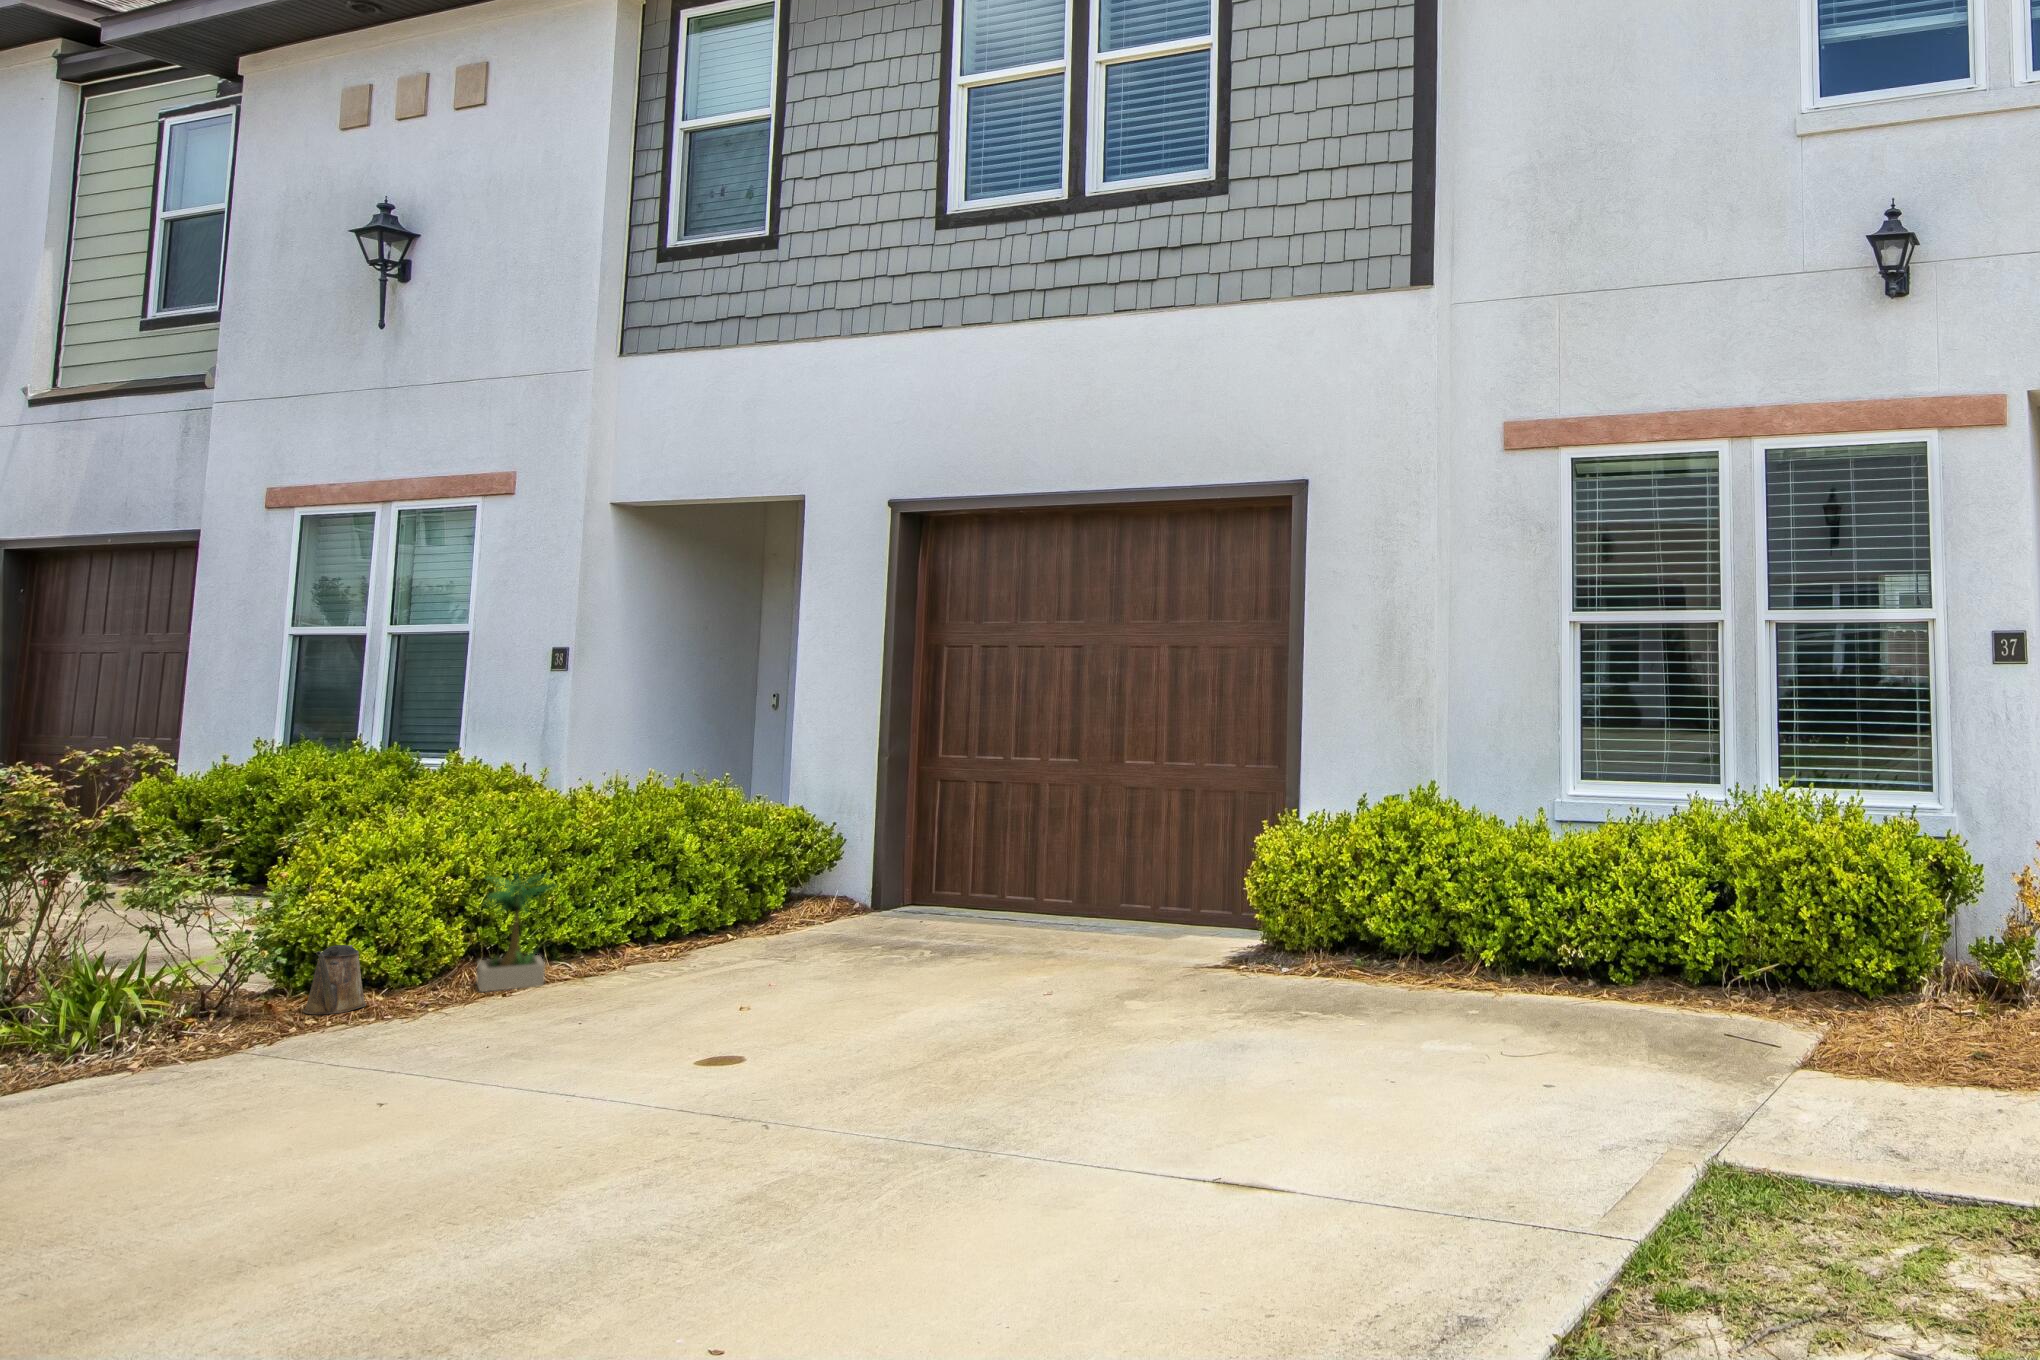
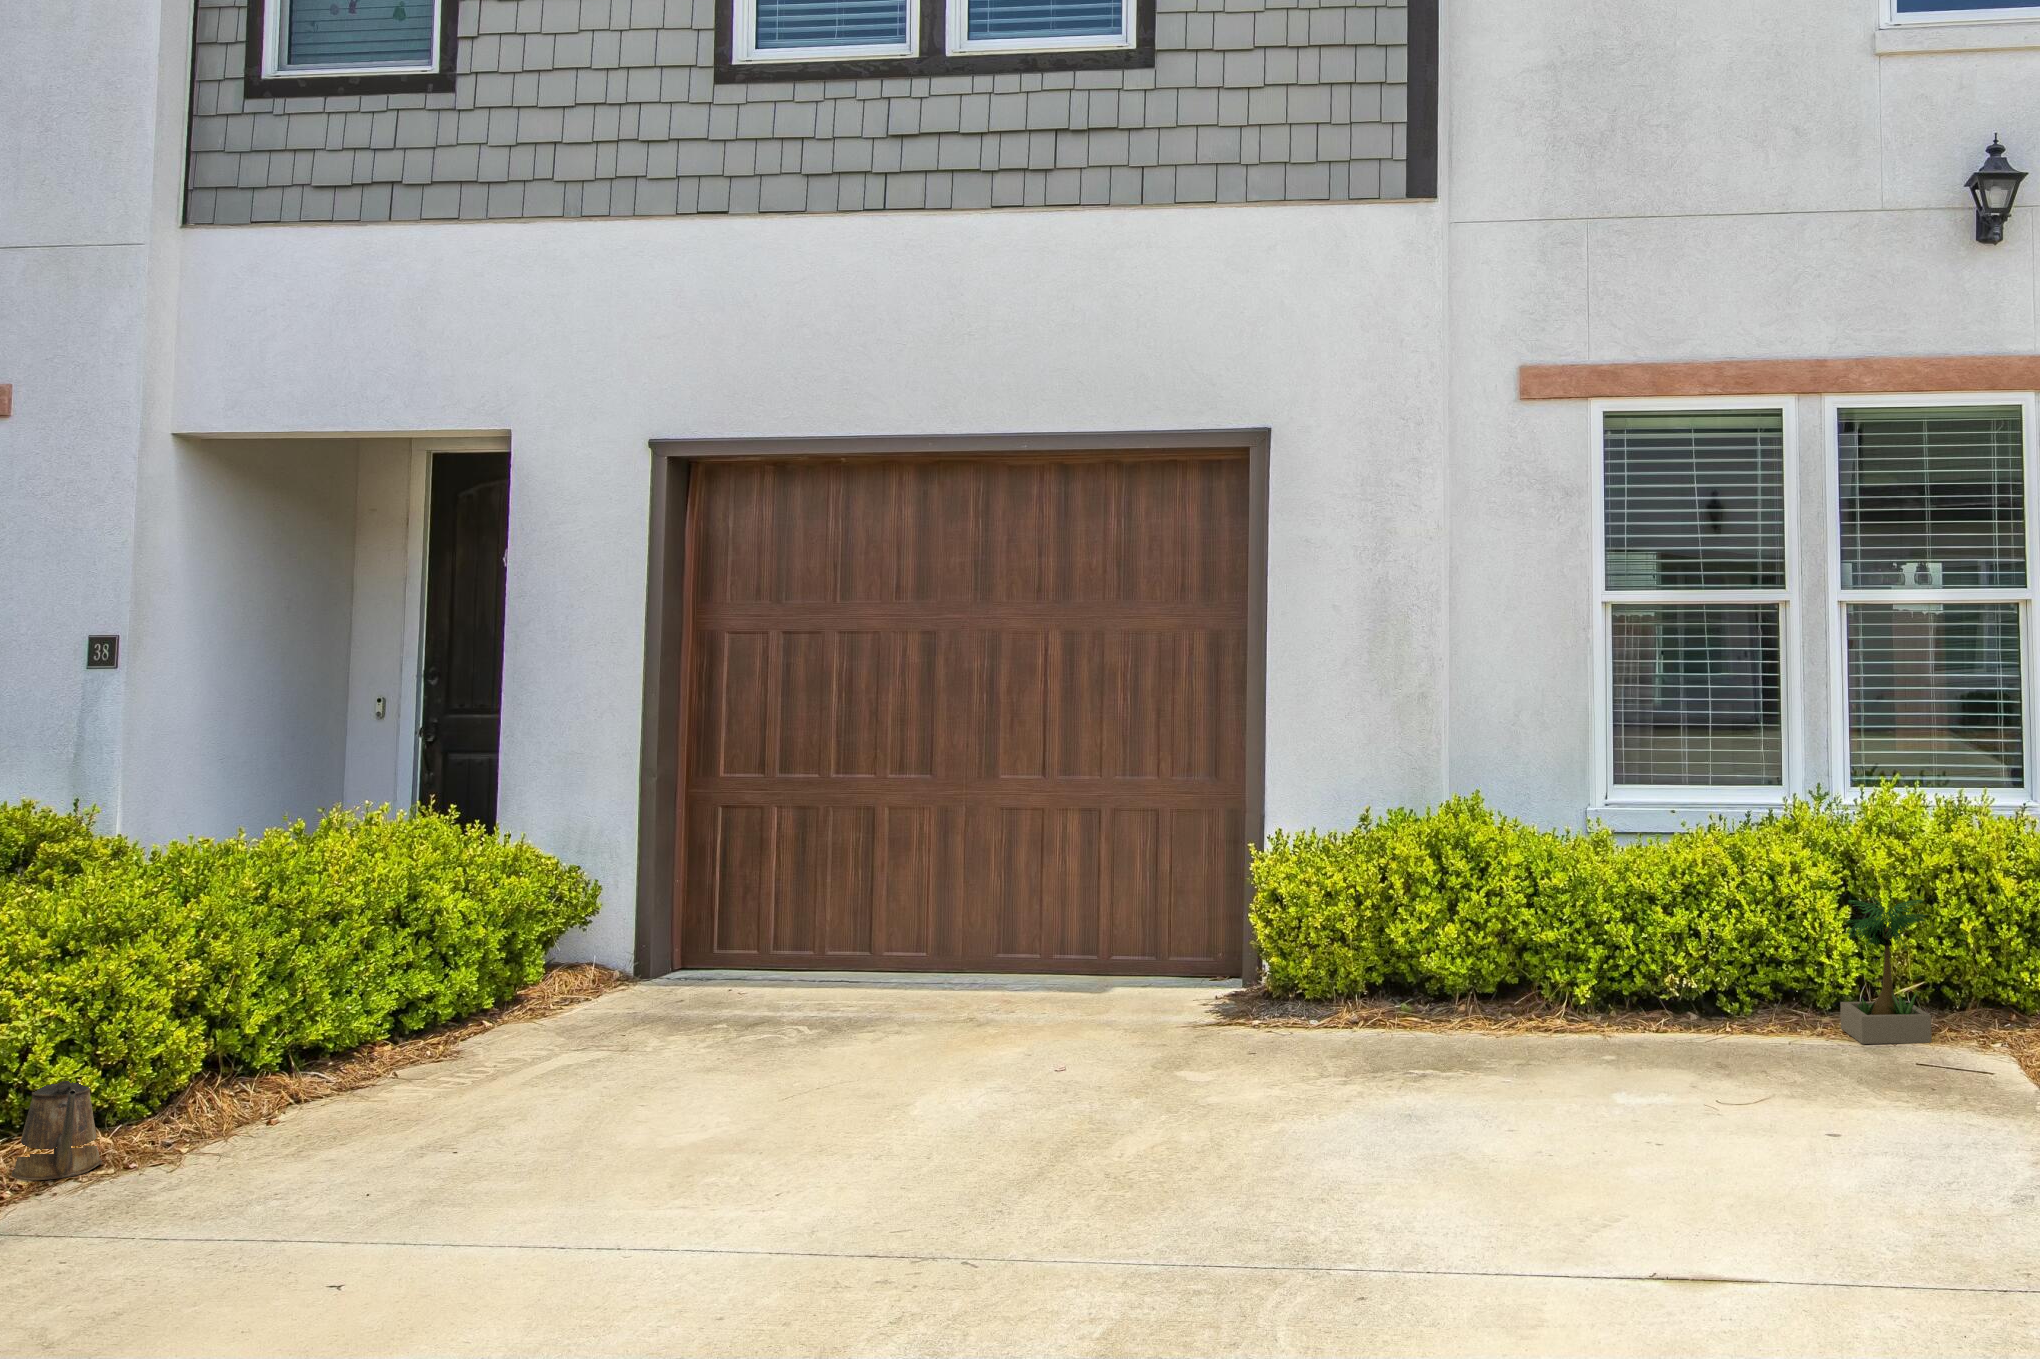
potted plant: present [476,874,552,992] -> present [1840,897,1932,1044]

